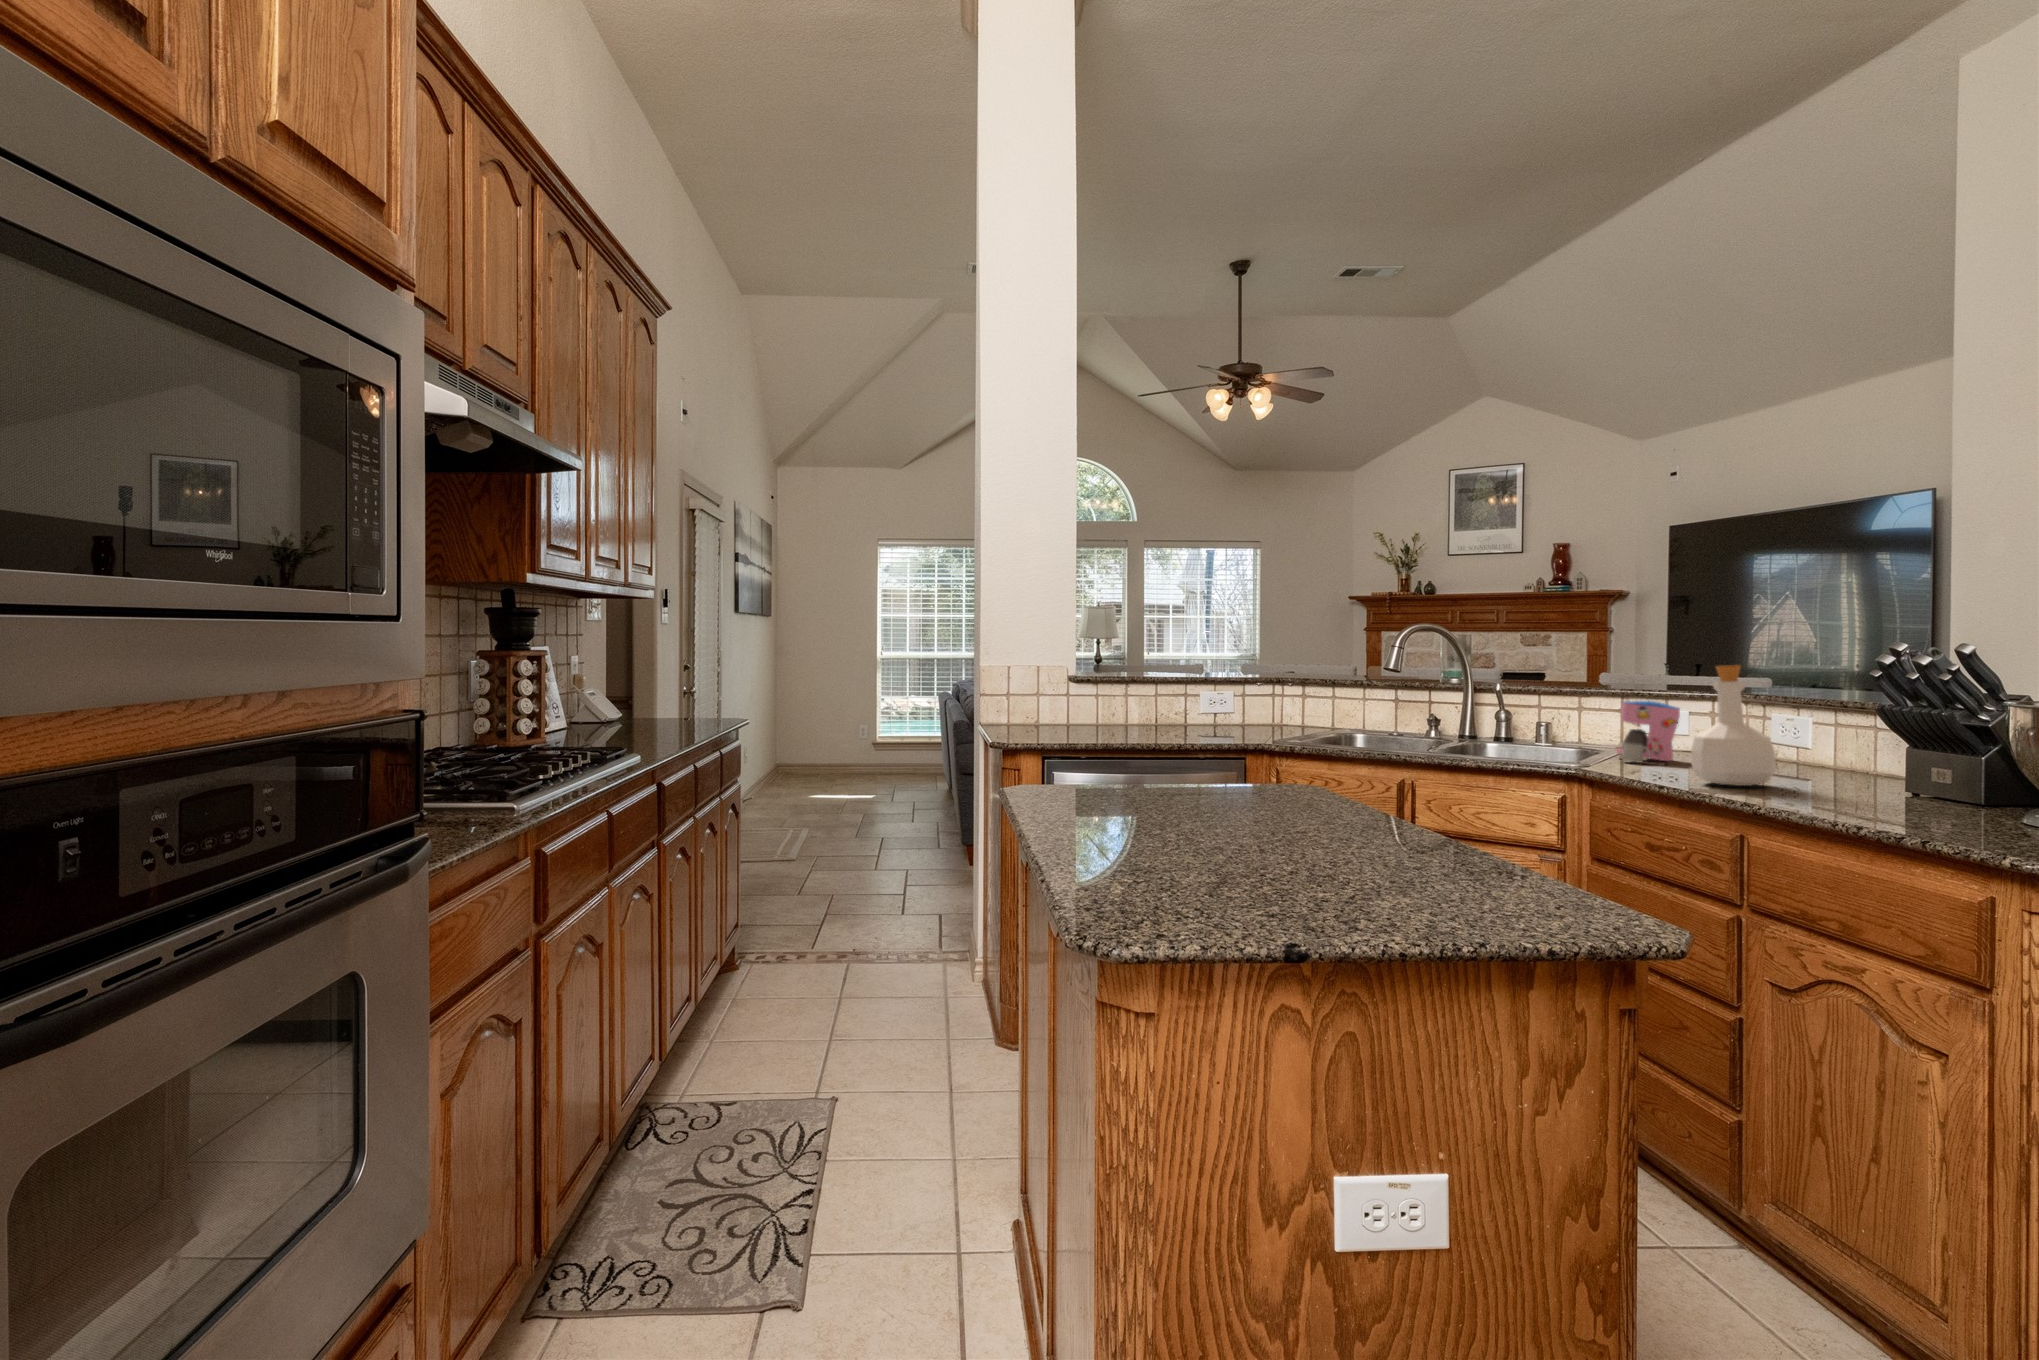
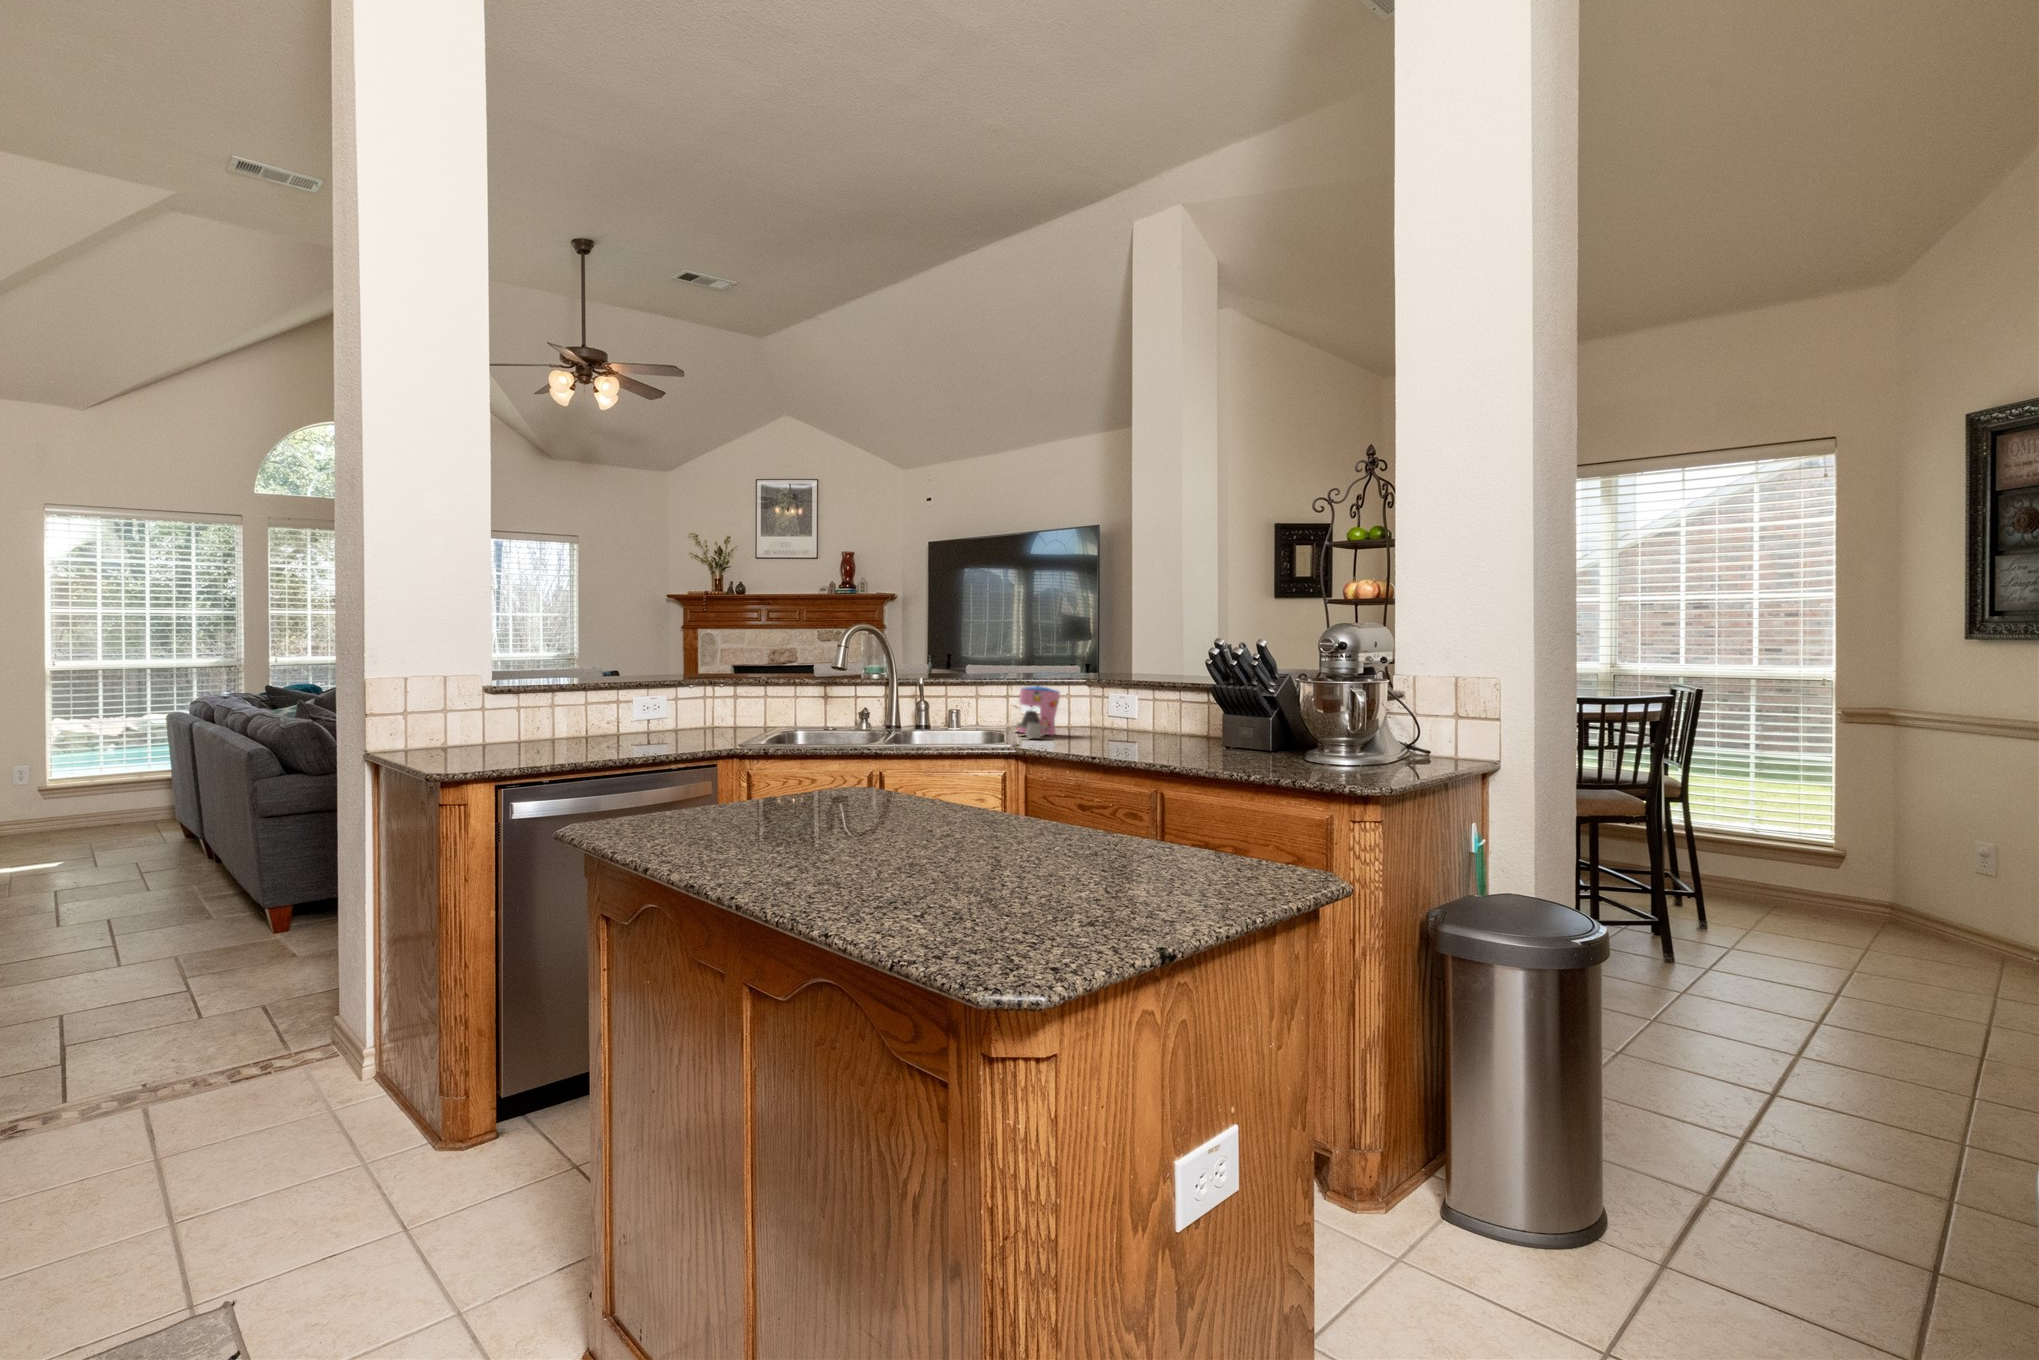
bottle: present [1691,665,1776,786] -> none [1101,655,1153,751]

